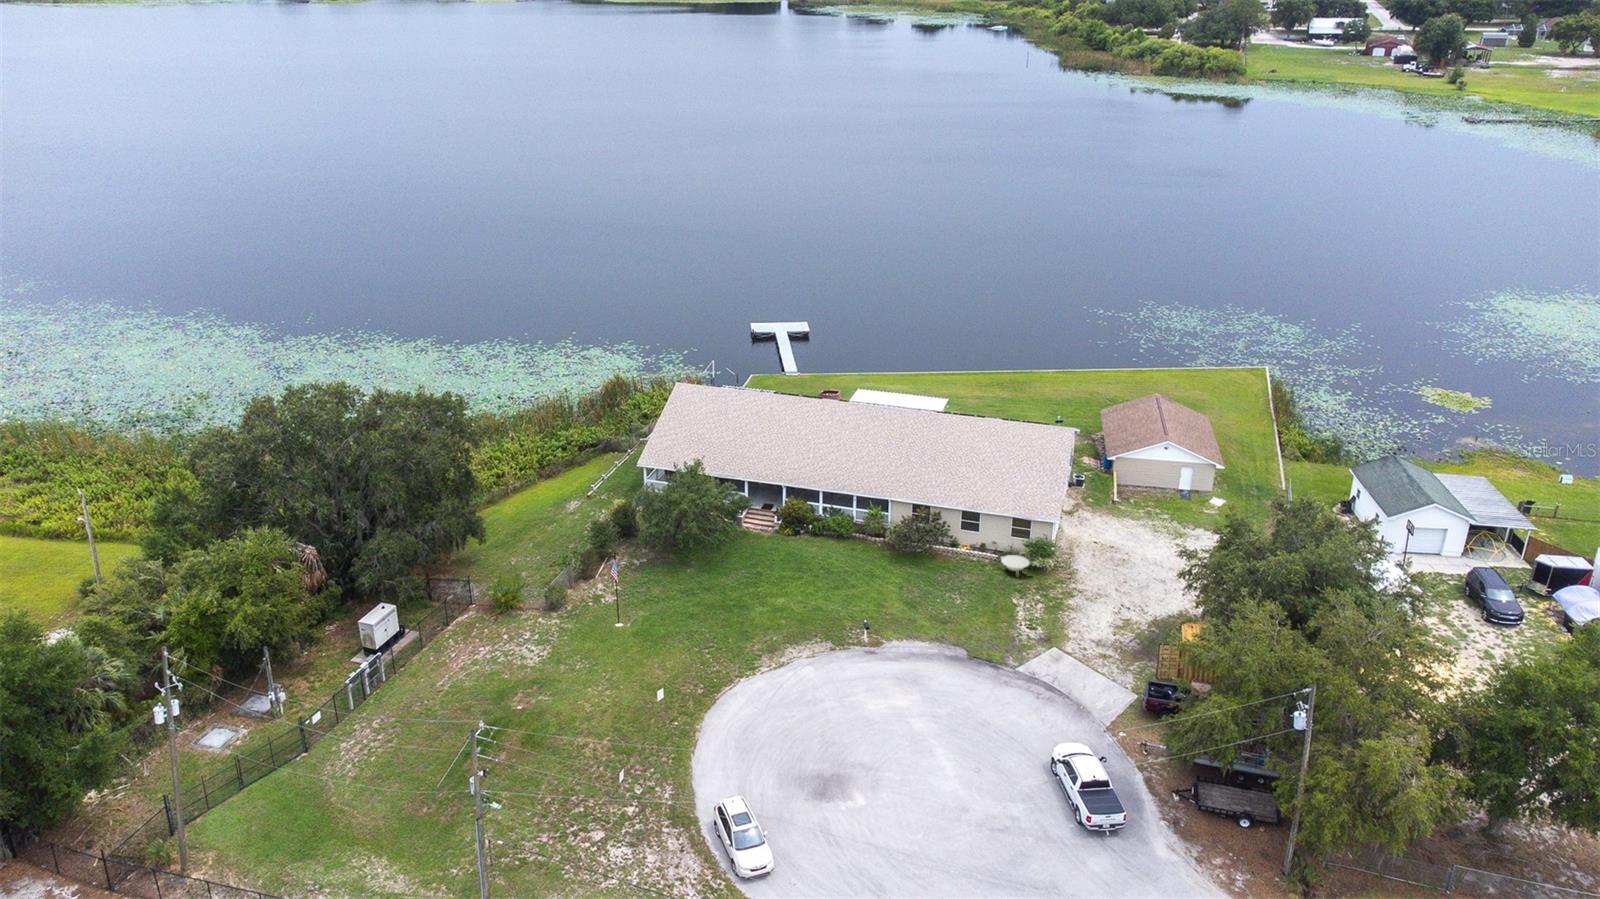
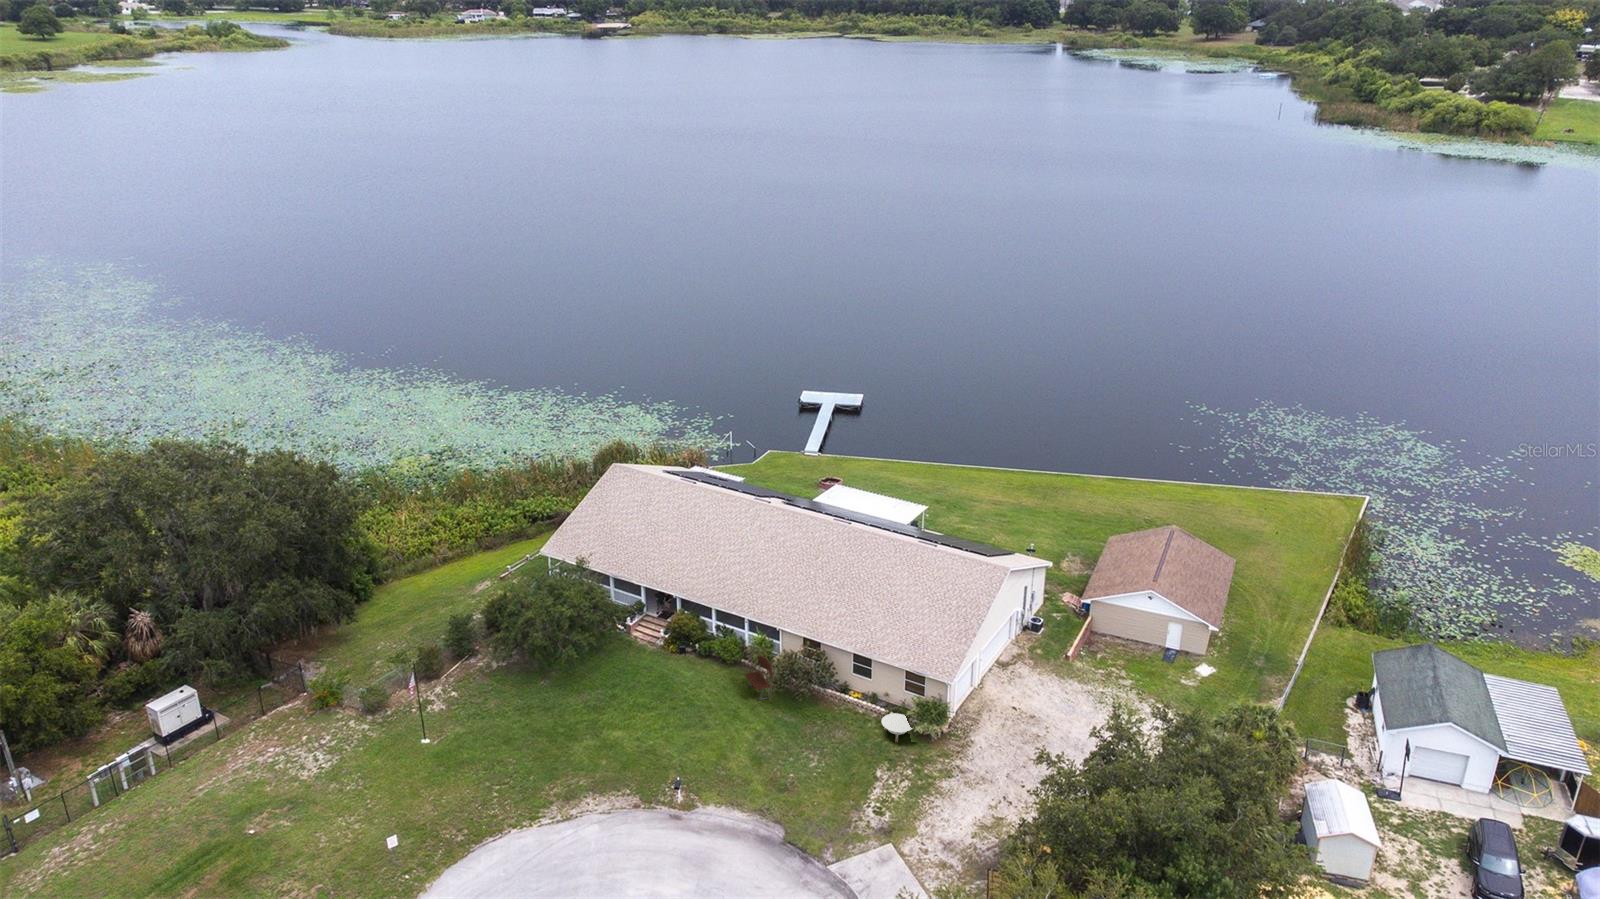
bench: none [868,522,898,561] -> present [745,655,773,700]

